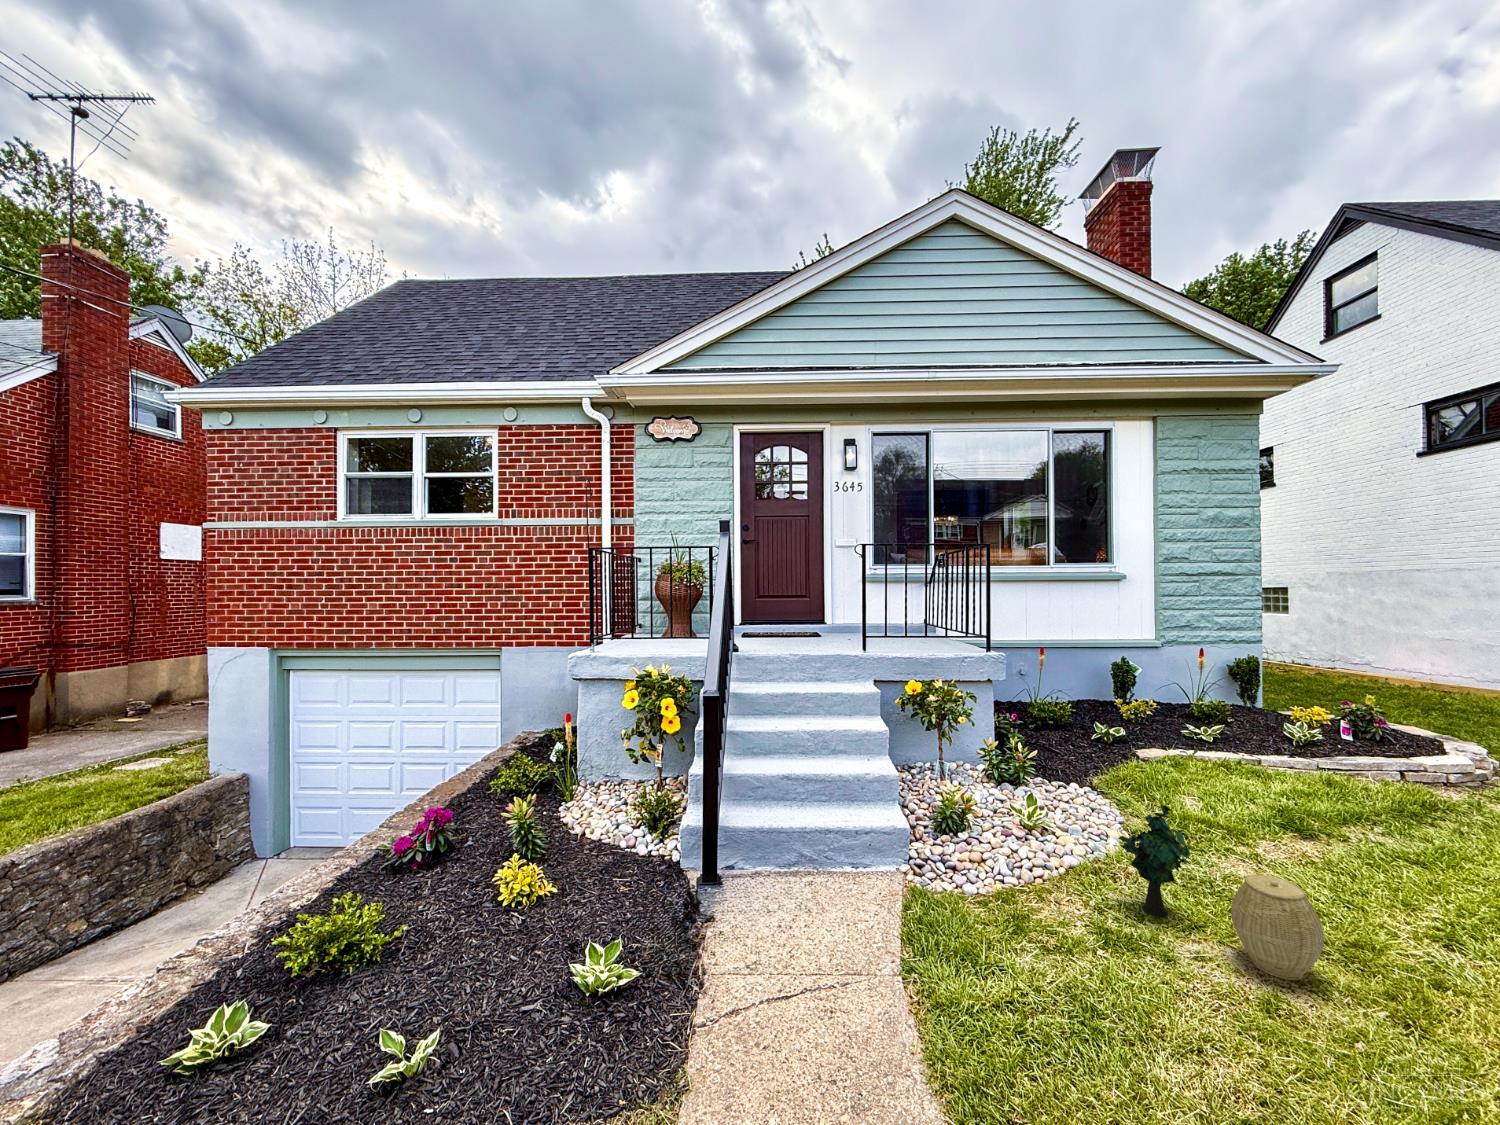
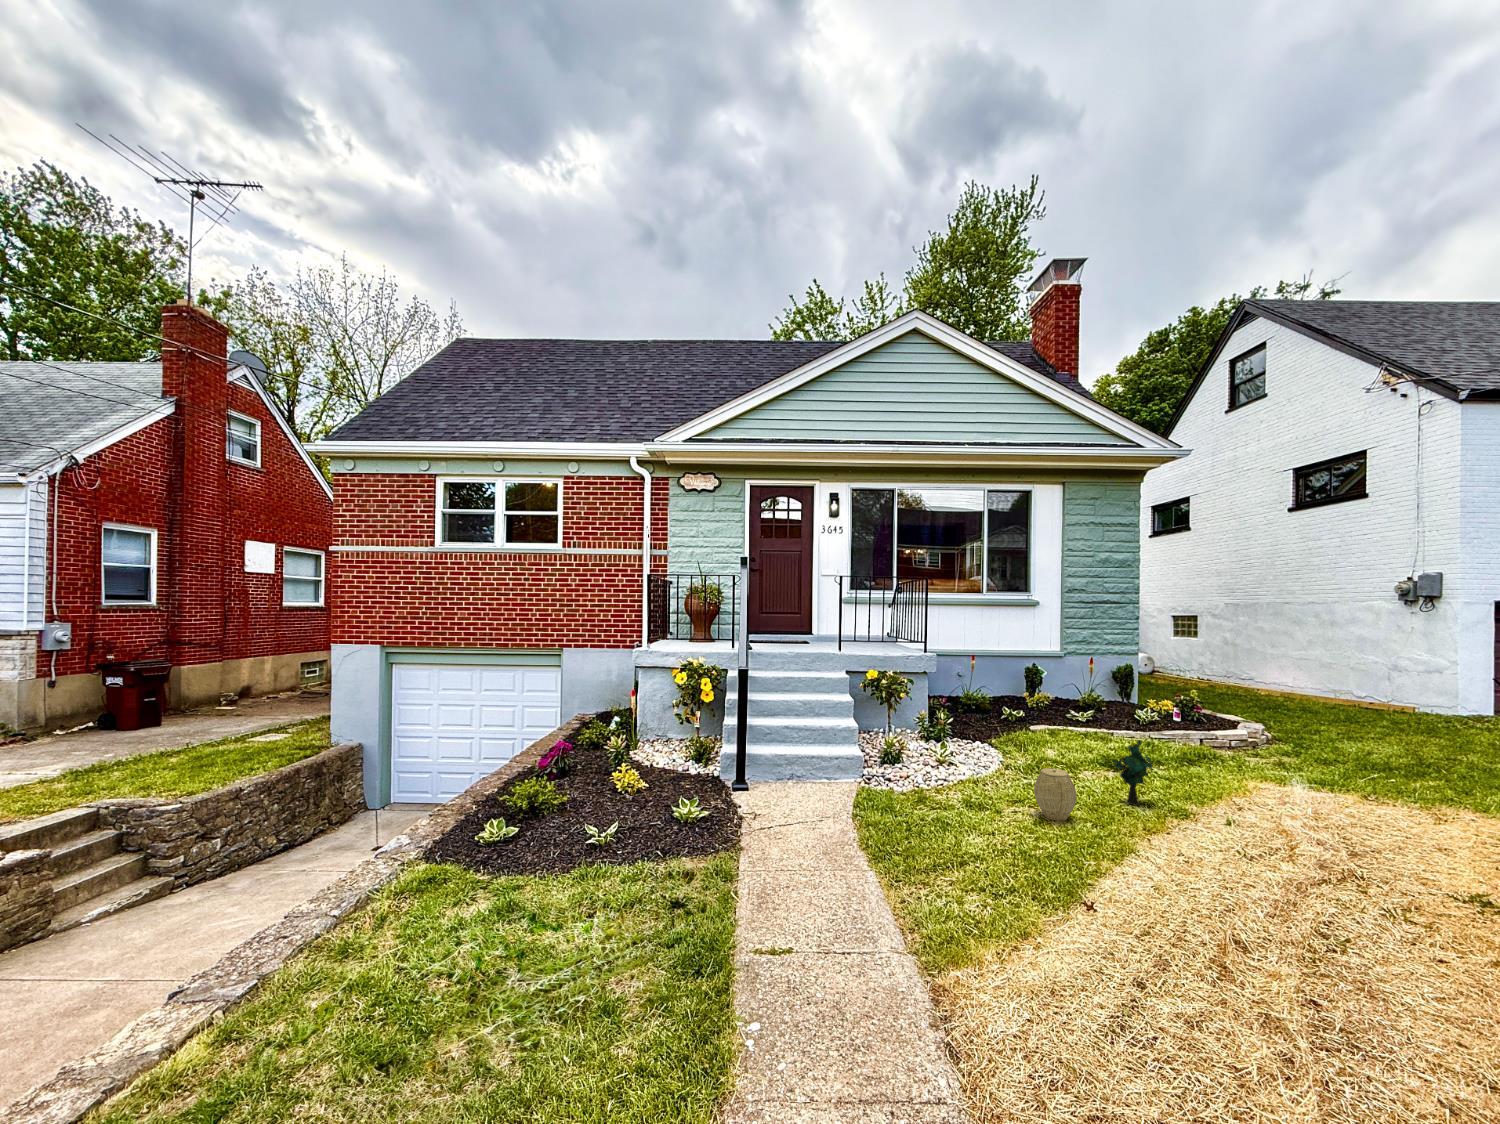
decorative plant: present [1118,806,1190,917] -> present [1112,740,1153,806]

